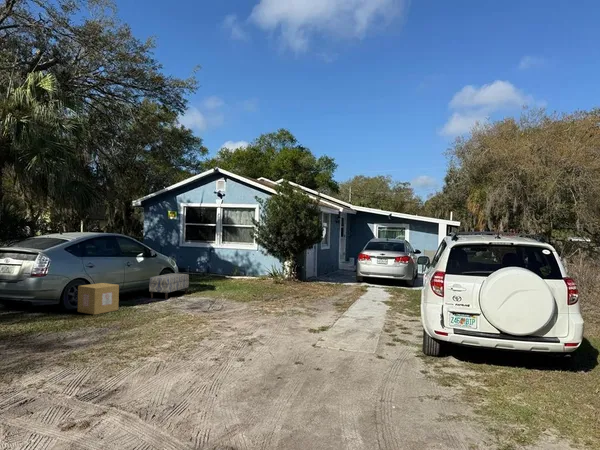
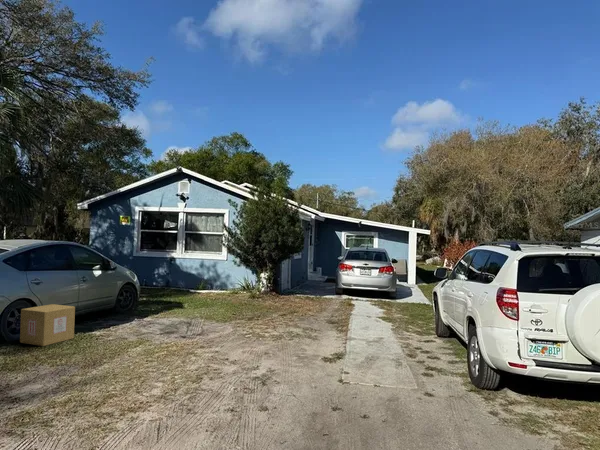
bench: present [149,273,189,299] -> none [108,289,155,321]

